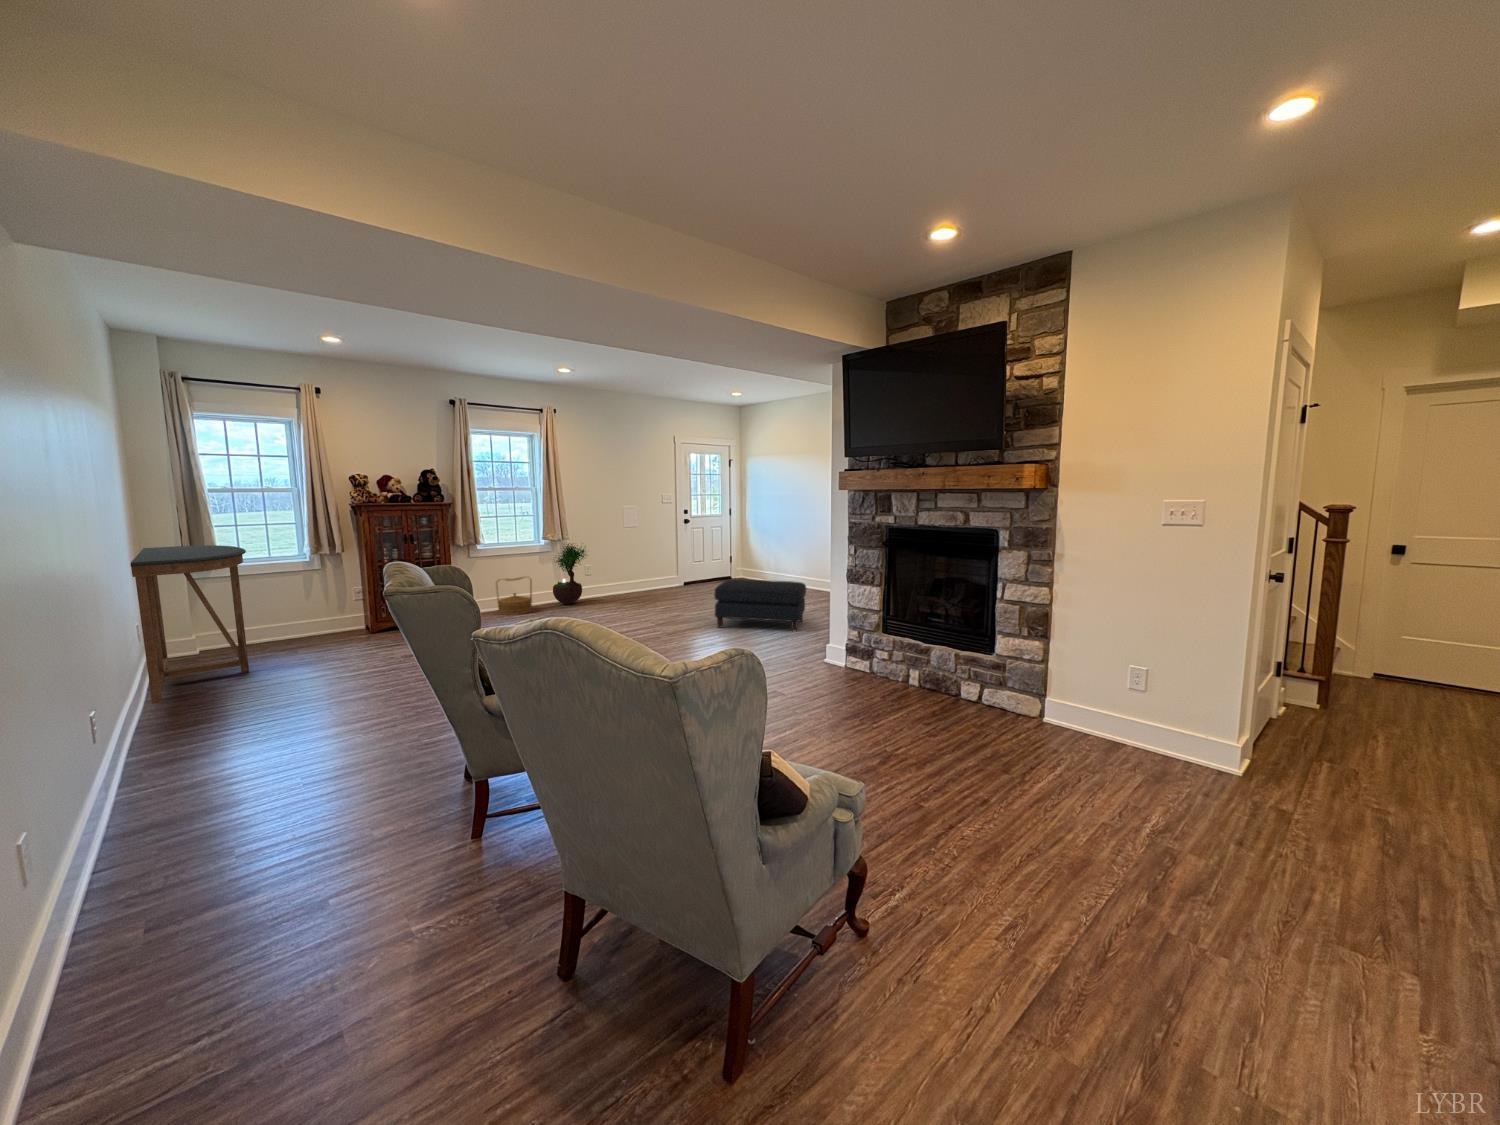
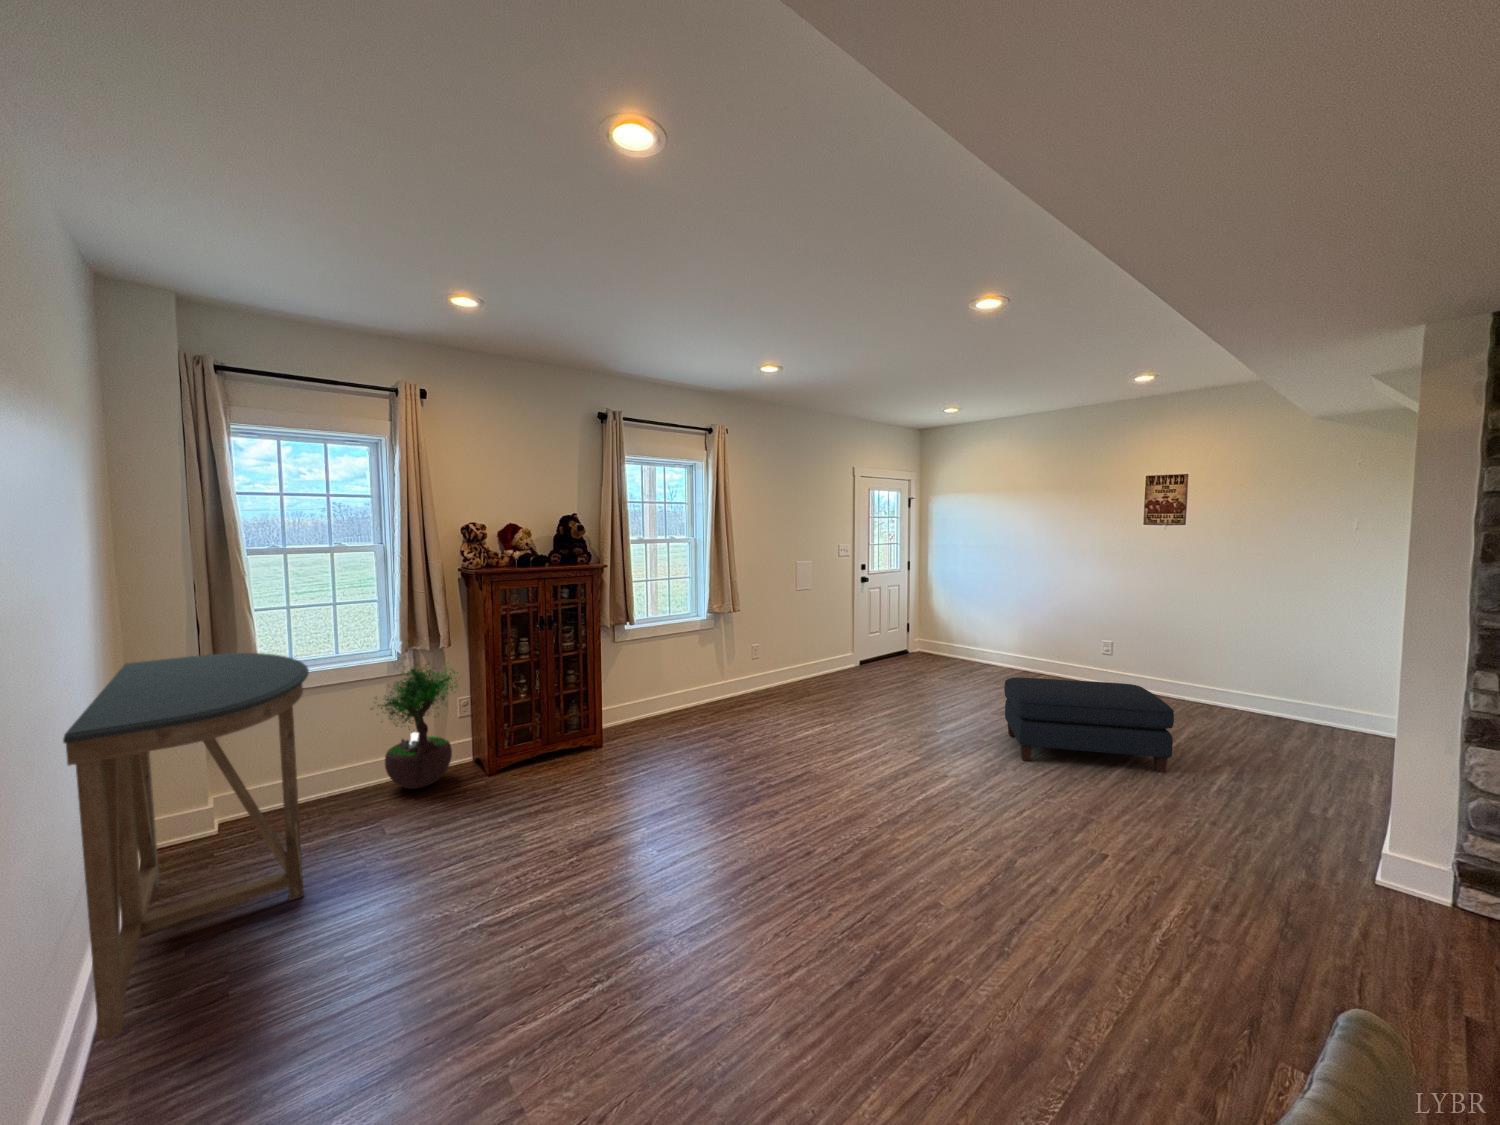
potted tree: present [553,543,587,604] -> present [372,662,458,789]
woven basket: present [496,577,532,615] -> none [651,666,698,726]

